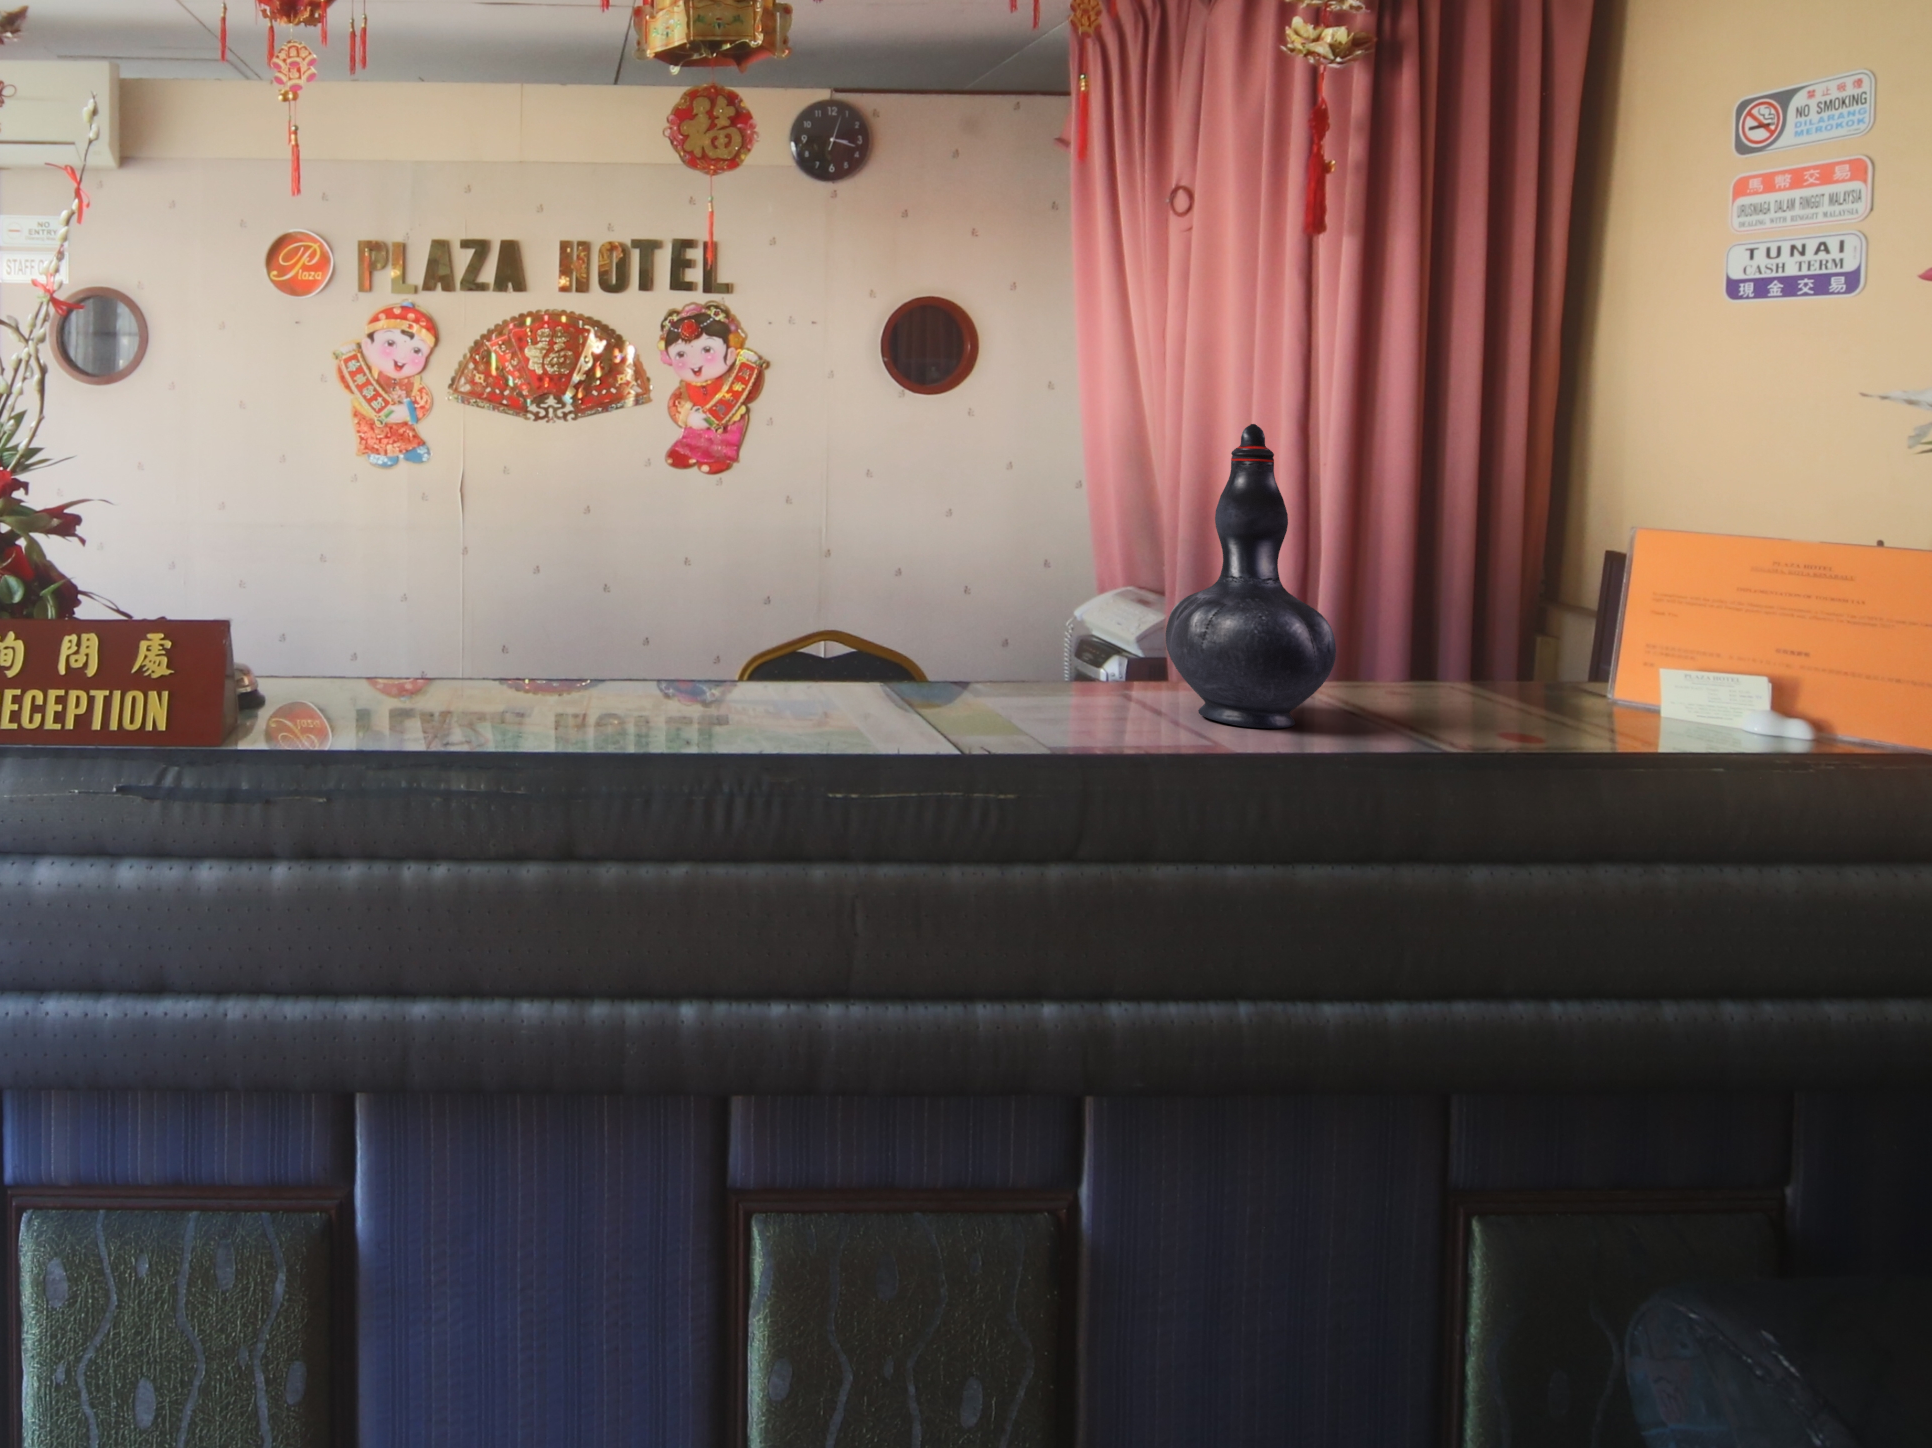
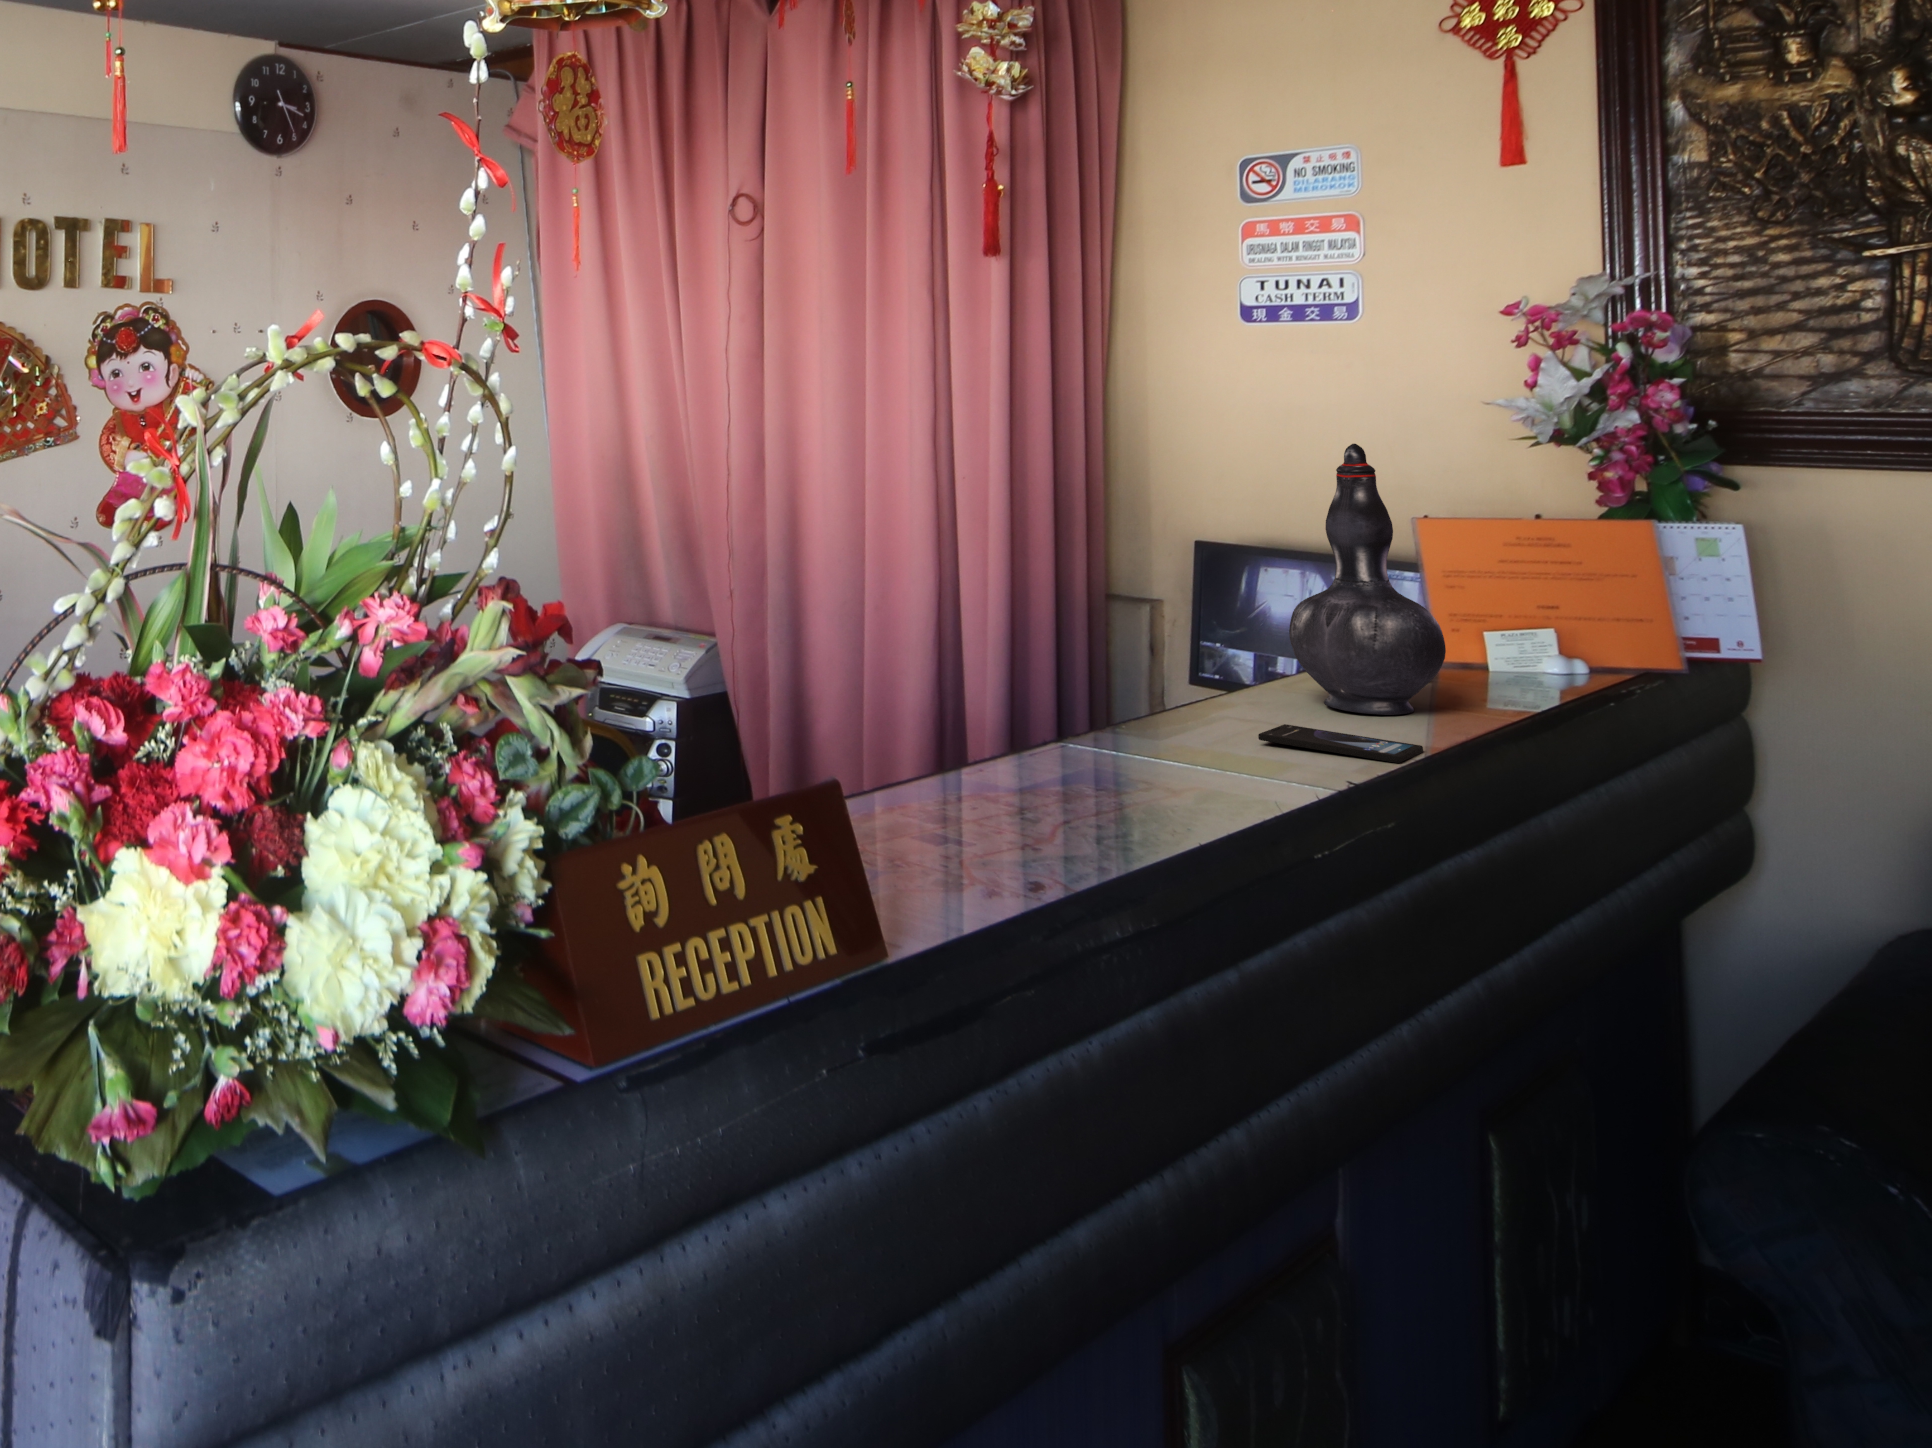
smartphone: none [999,708,1128,750] -> present [1258,724,1423,763]

